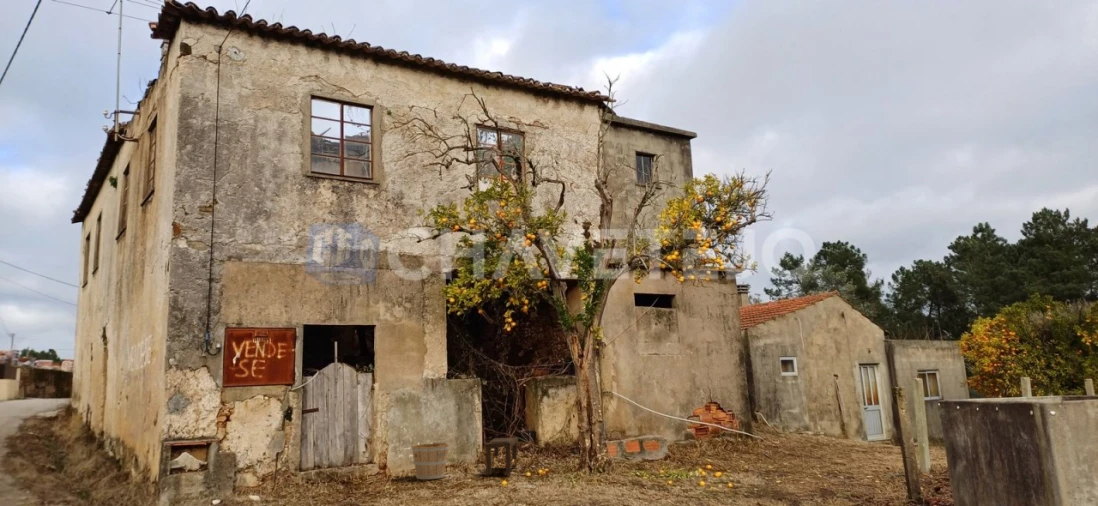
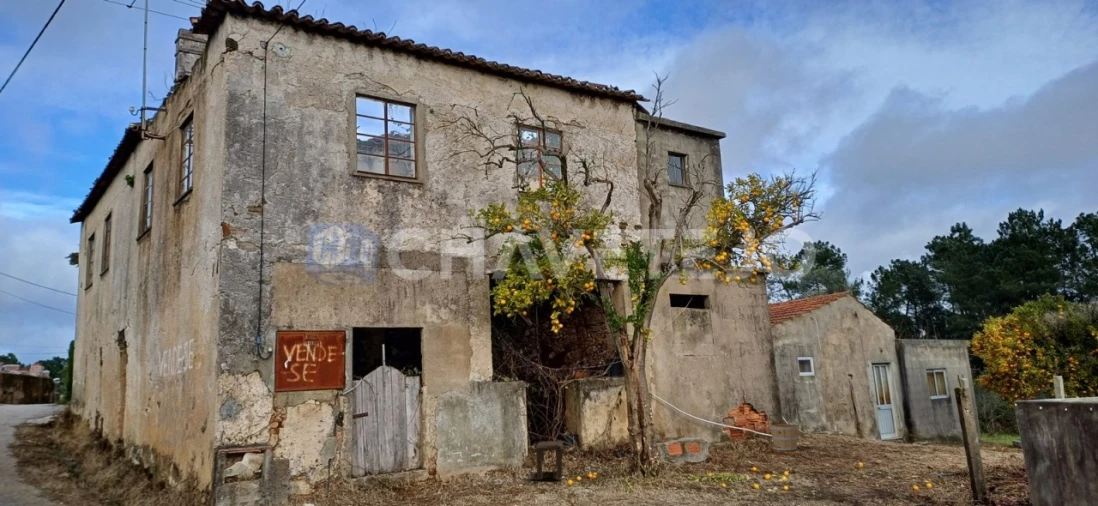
wooden bucket: present [411,443,449,480] -> present [769,424,799,451]

